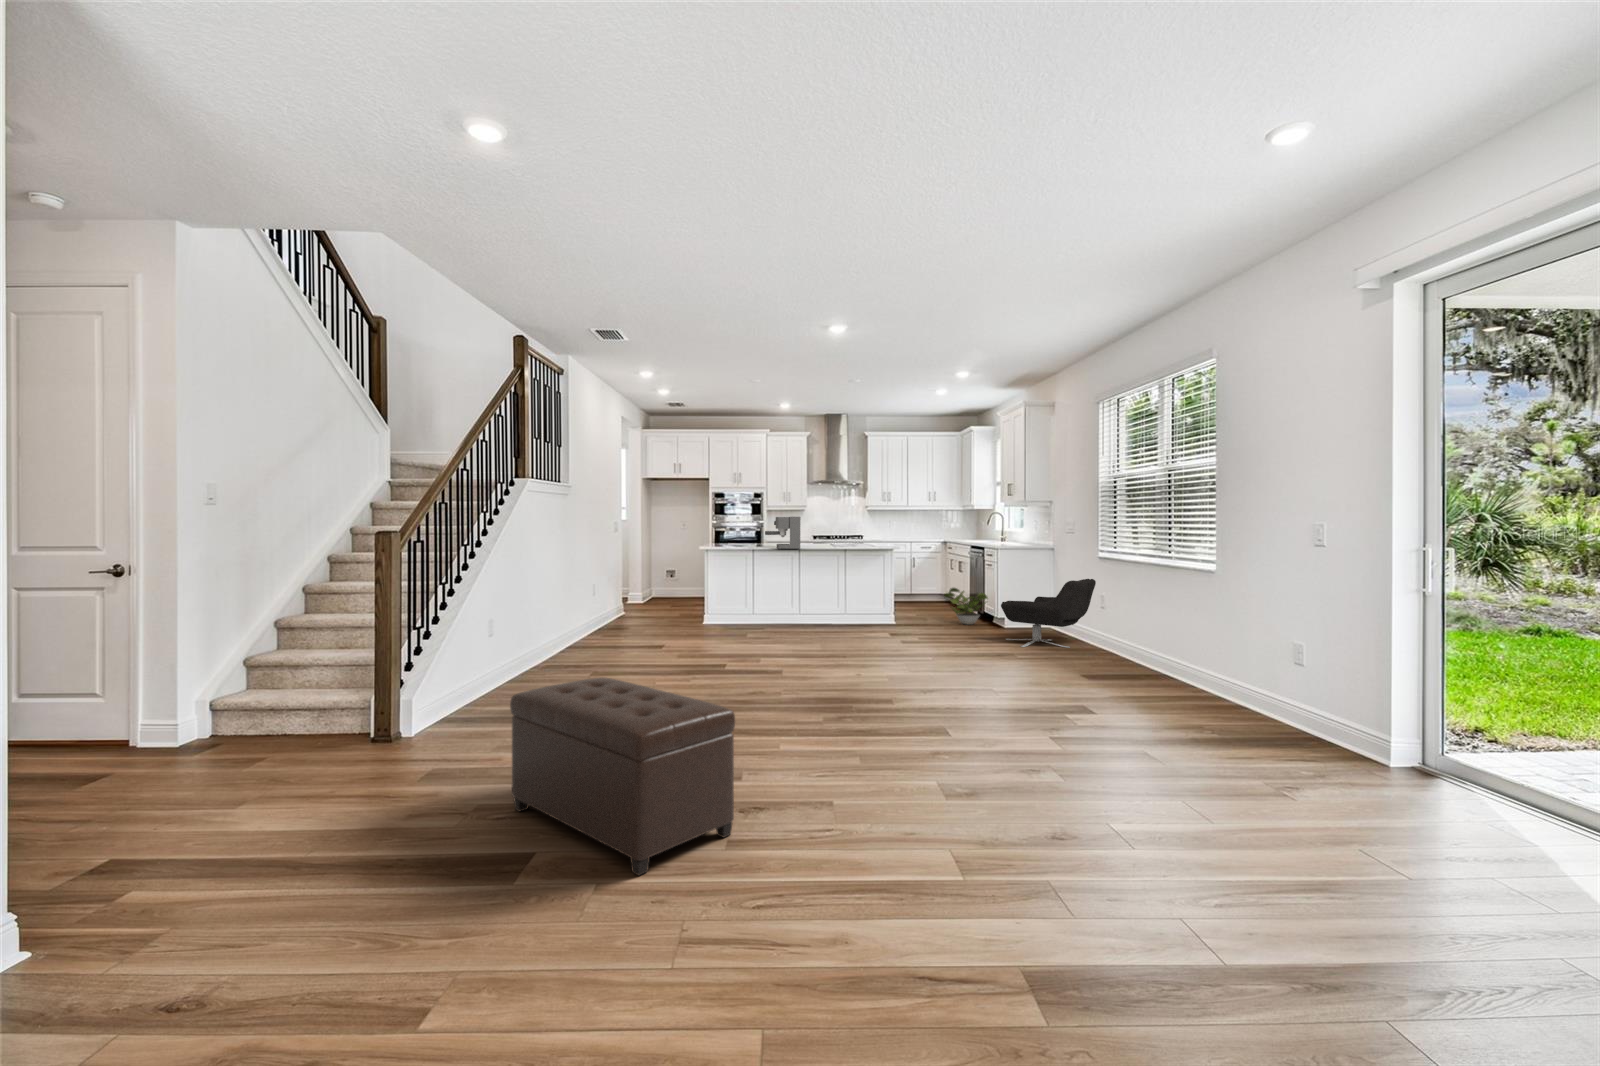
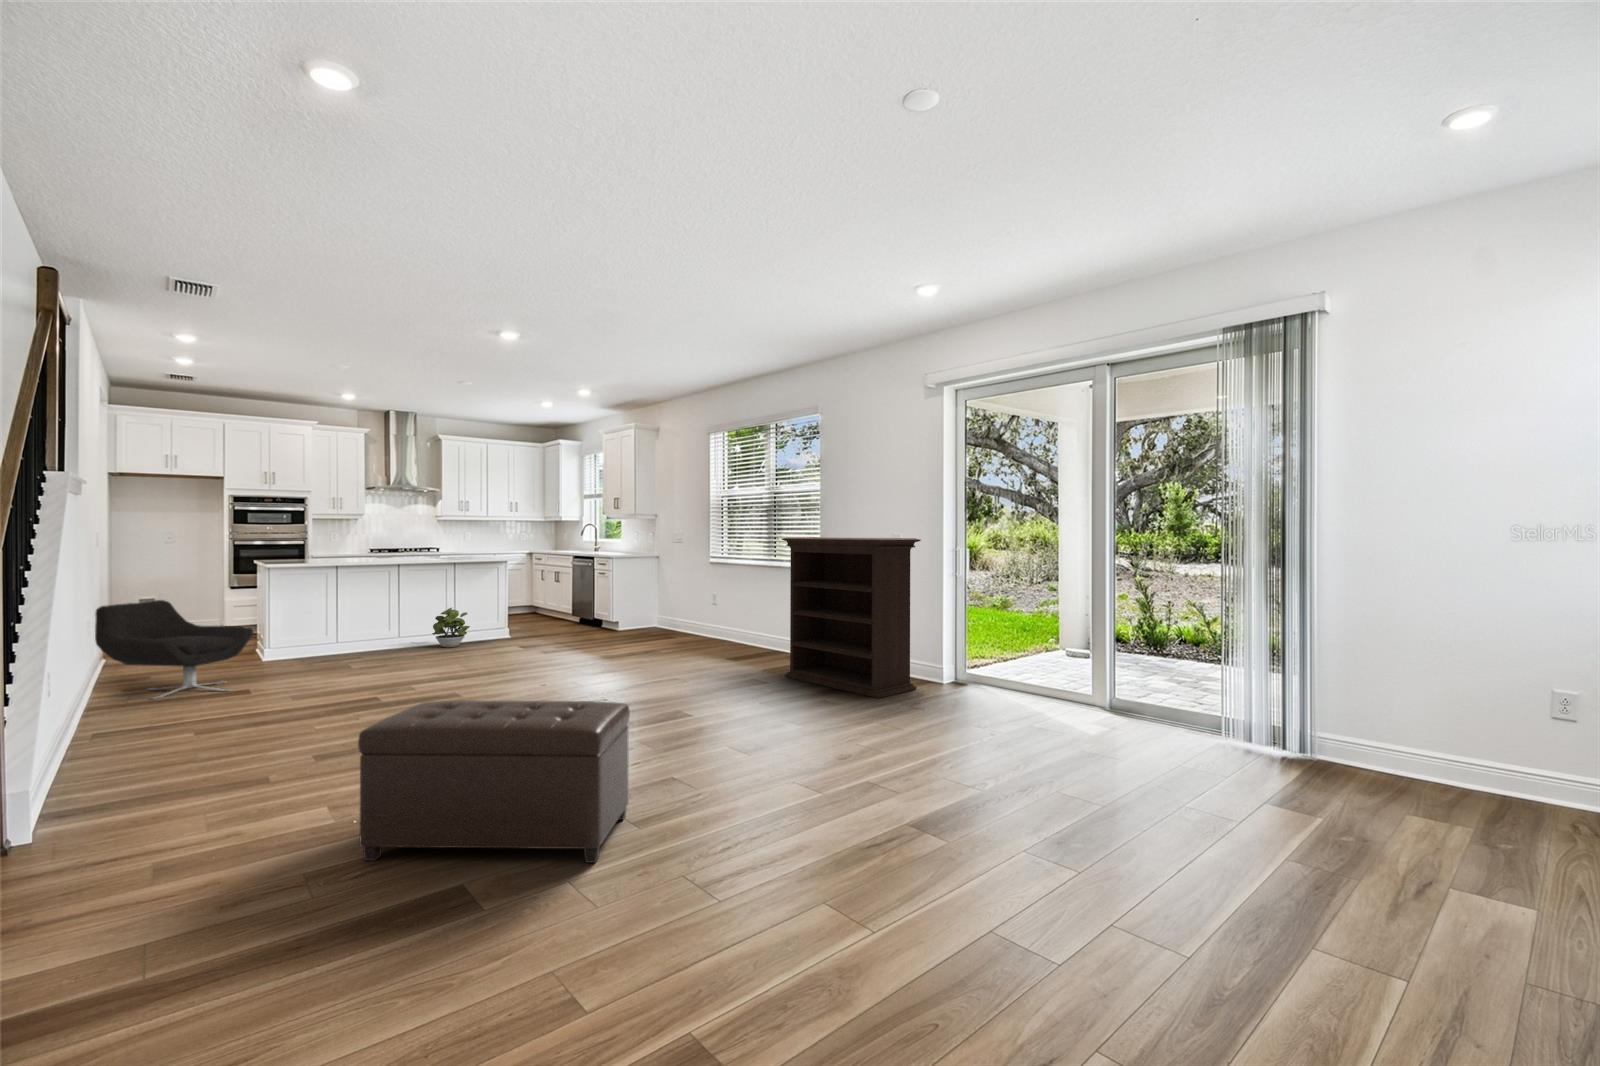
coffee maker: present [765,517,800,549] -> none [361,527,409,563]
bookshelf: none [1128,527,1331,764] -> present [782,537,921,698]
lounge chair: present [1001,579,1096,648] -> present [95,600,254,699]
potted plant: present [945,588,988,625] -> present [432,608,470,647]

